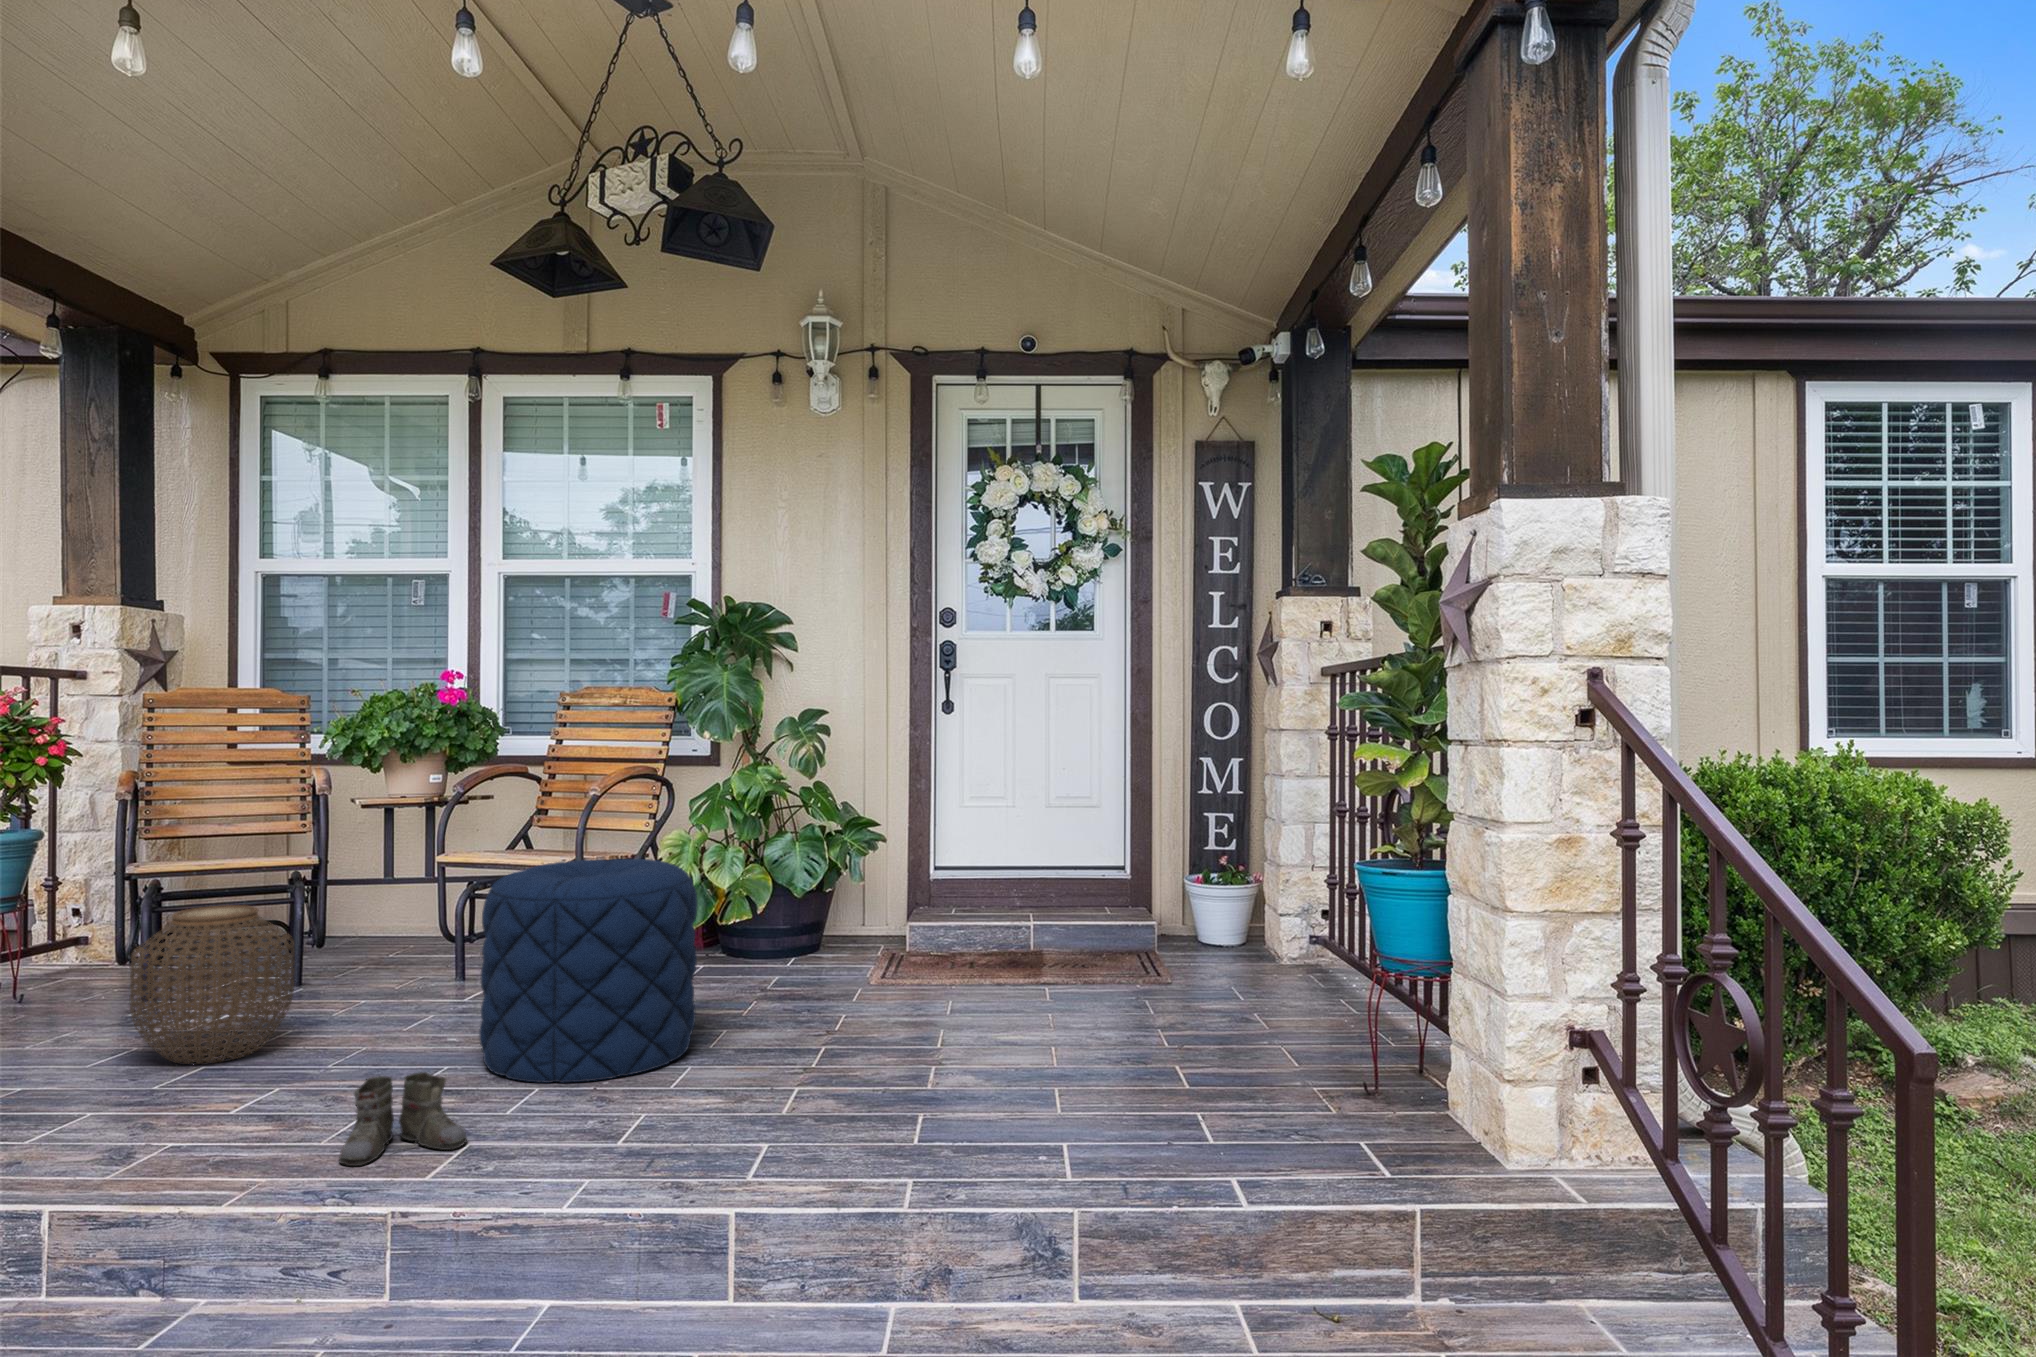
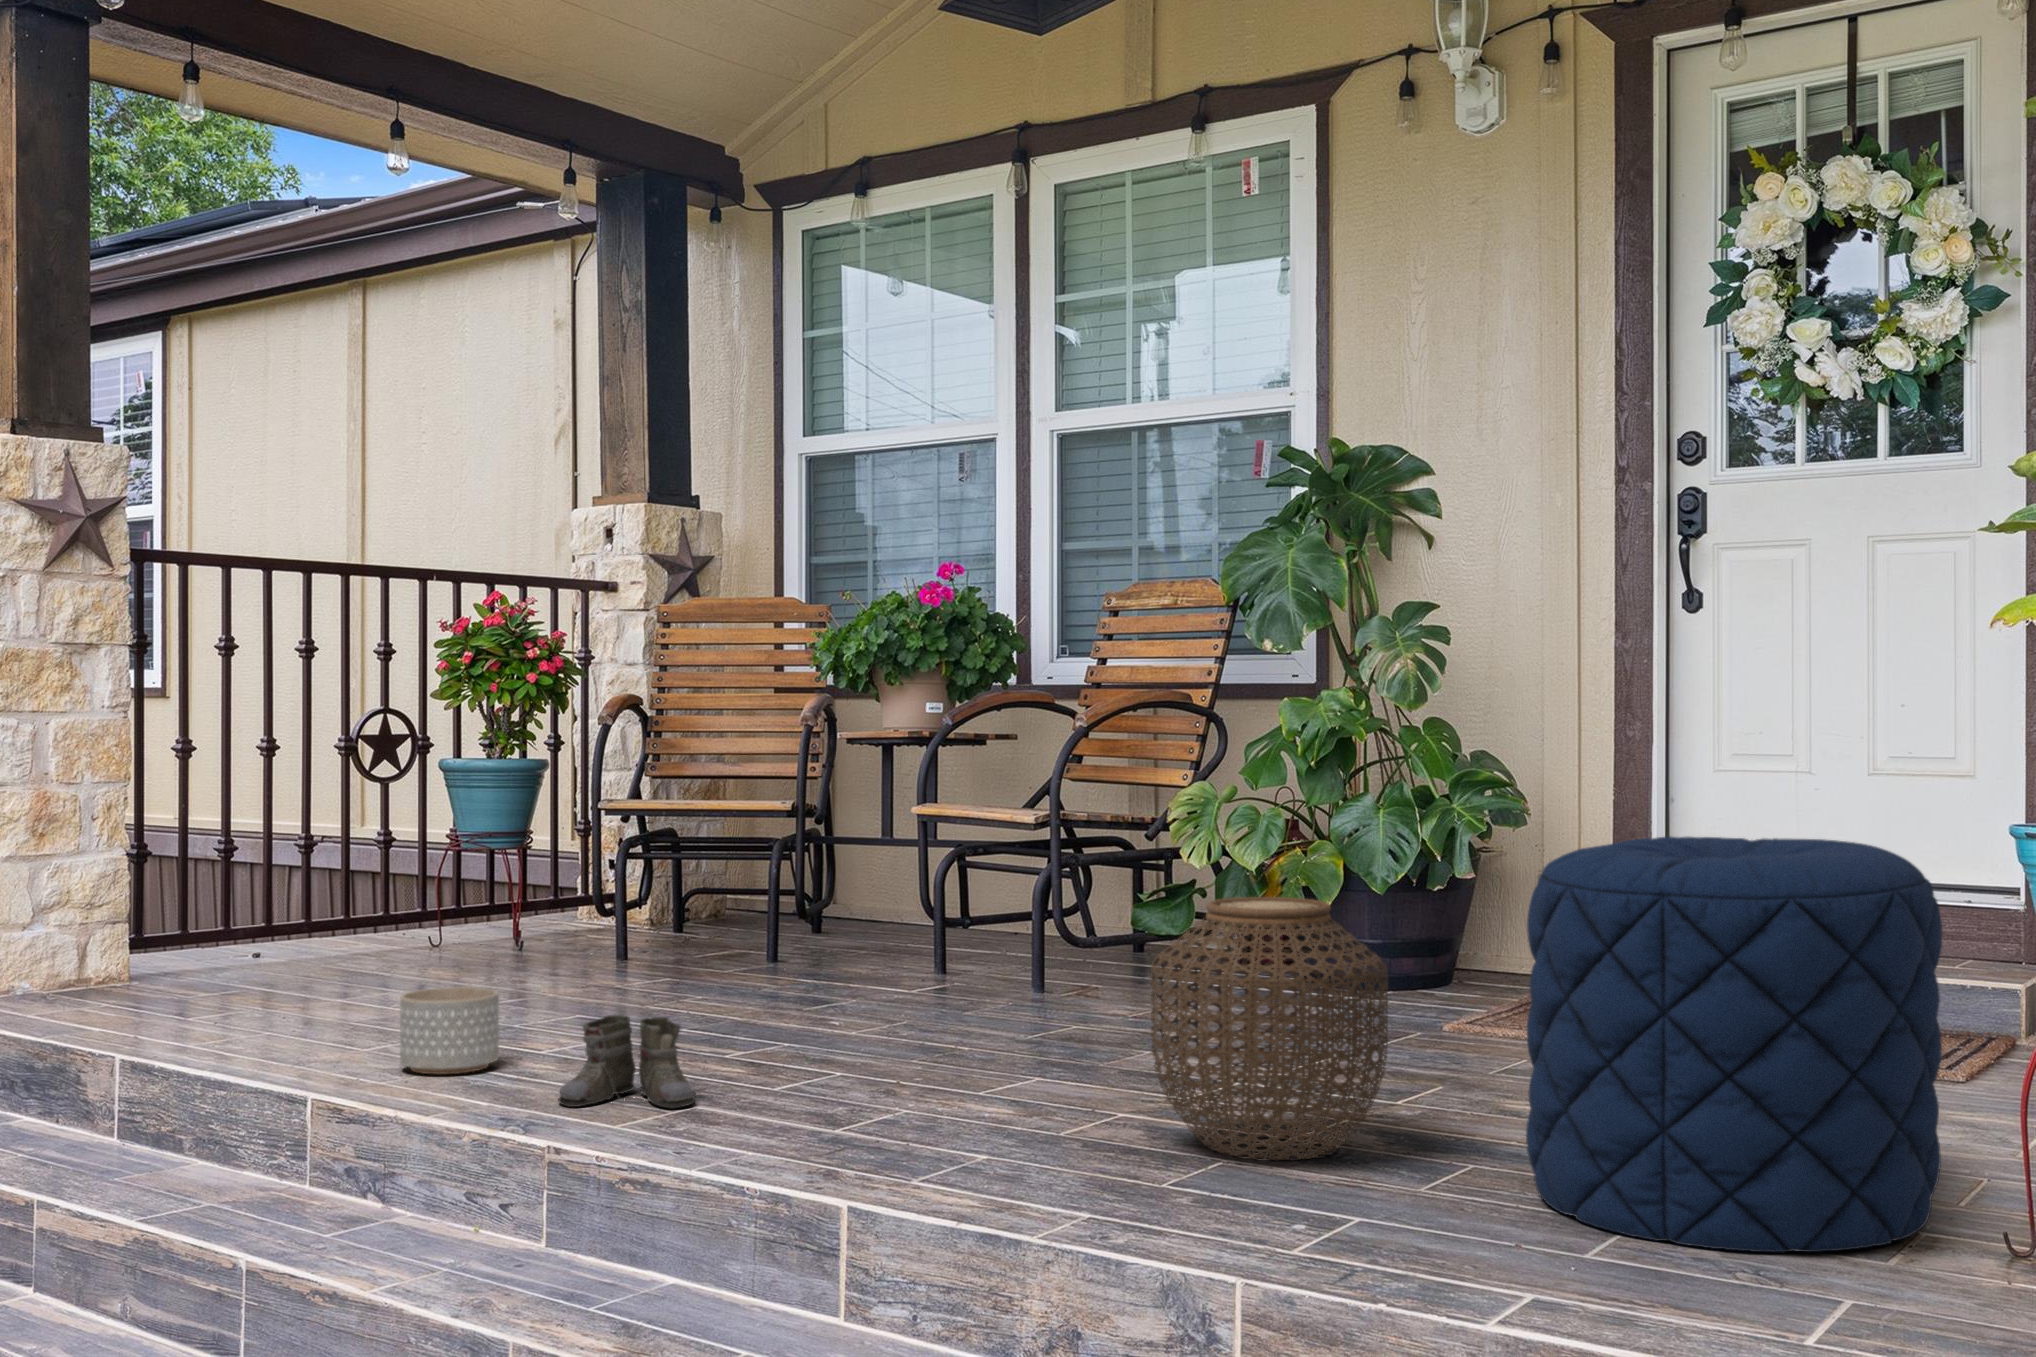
pouf: present [479,859,698,1083] -> present [1526,836,1942,1252]
woven basket: present [130,905,295,1064] -> present [1151,897,1388,1160]
planter: none [112,1067,217,1158] -> present [400,987,499,1074]

